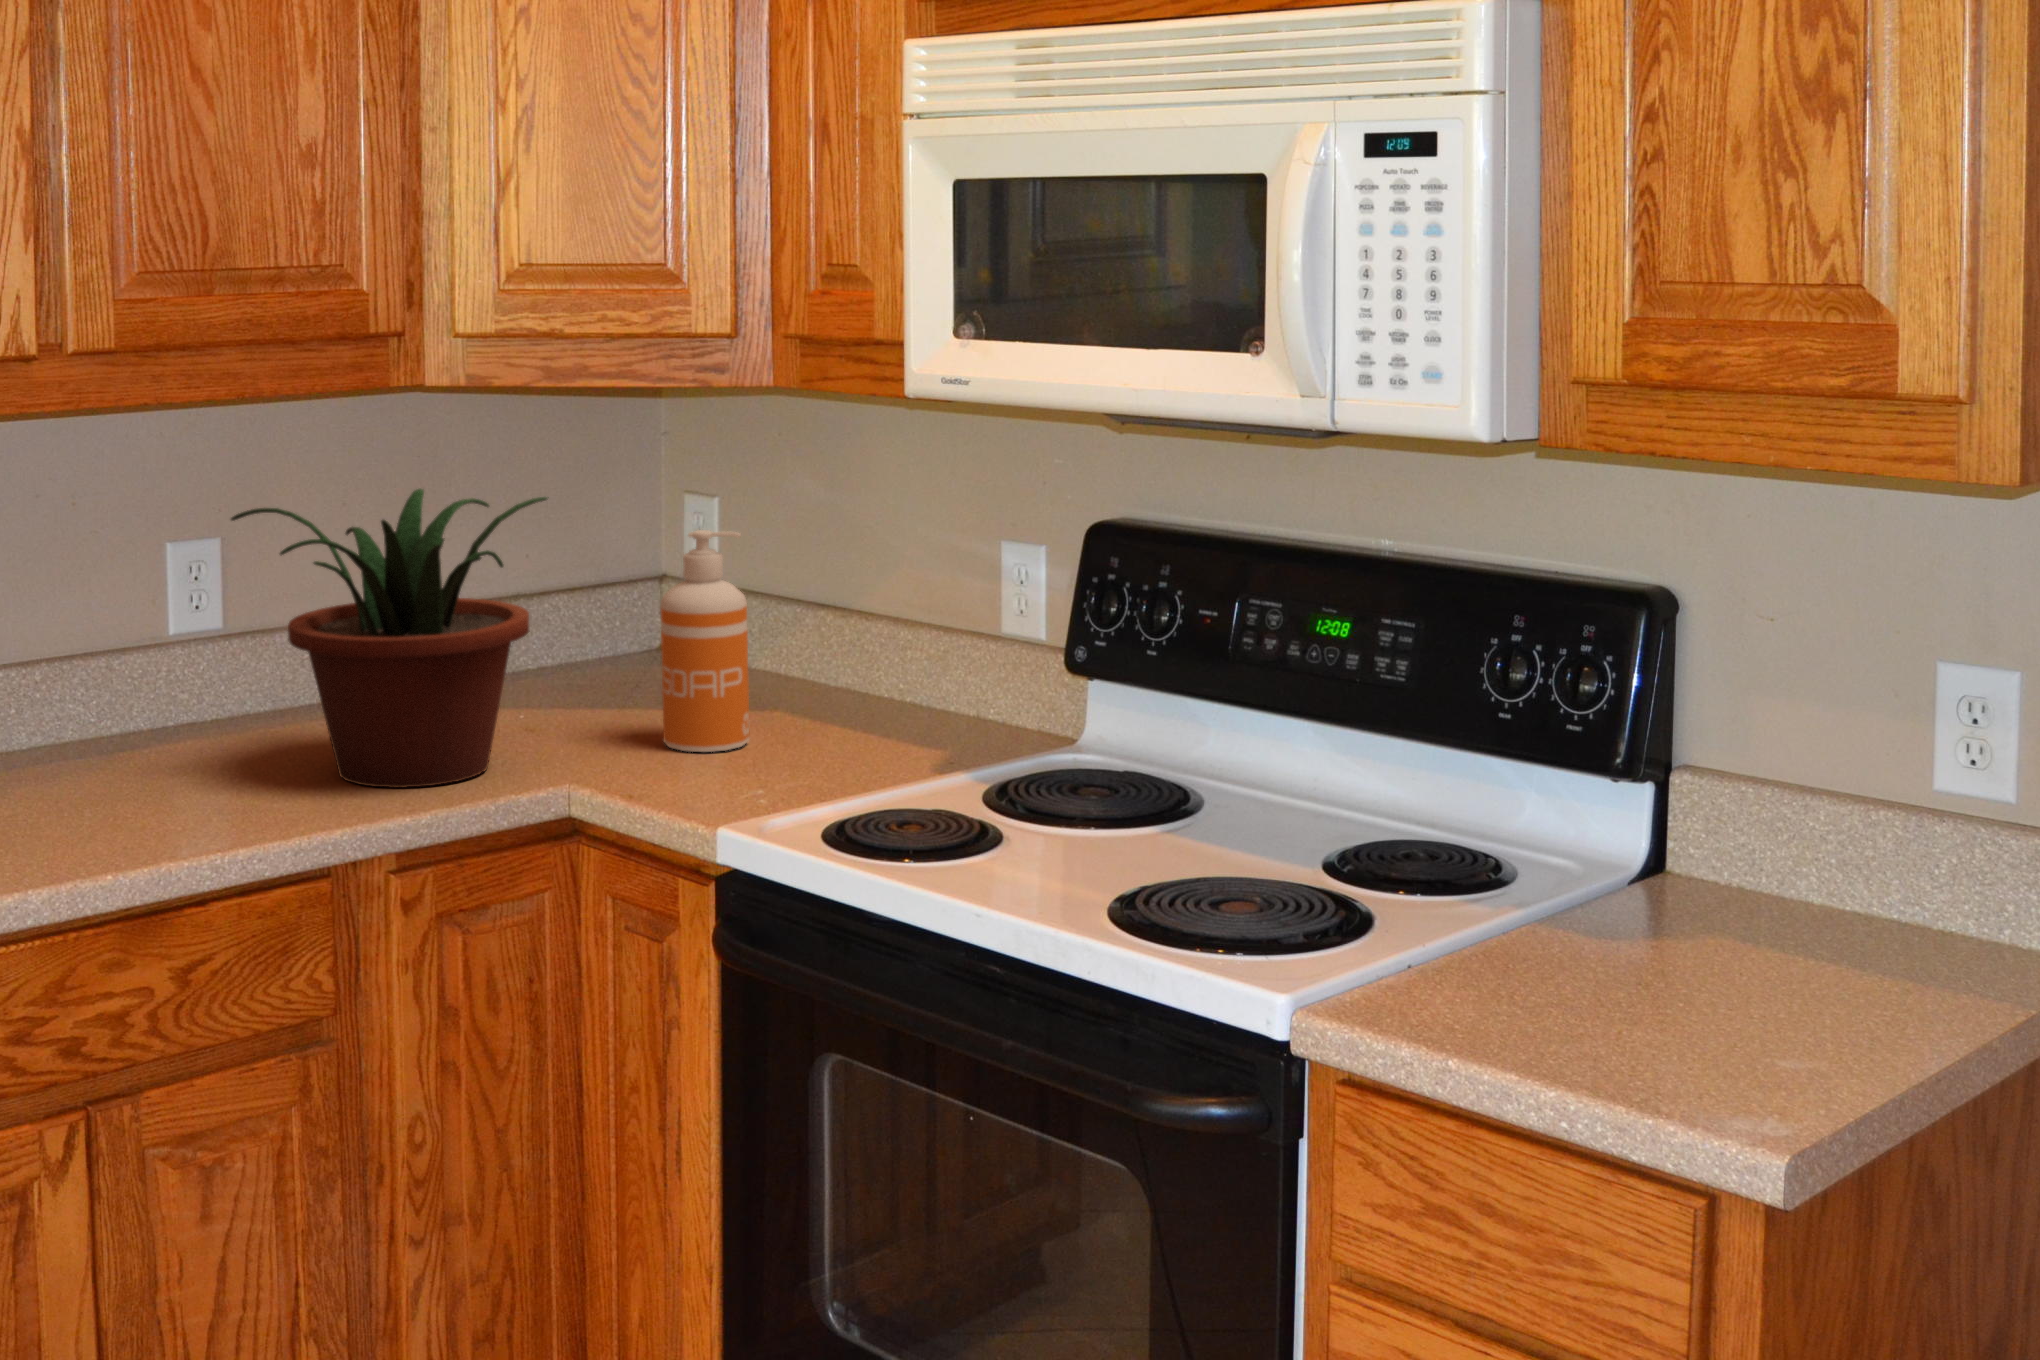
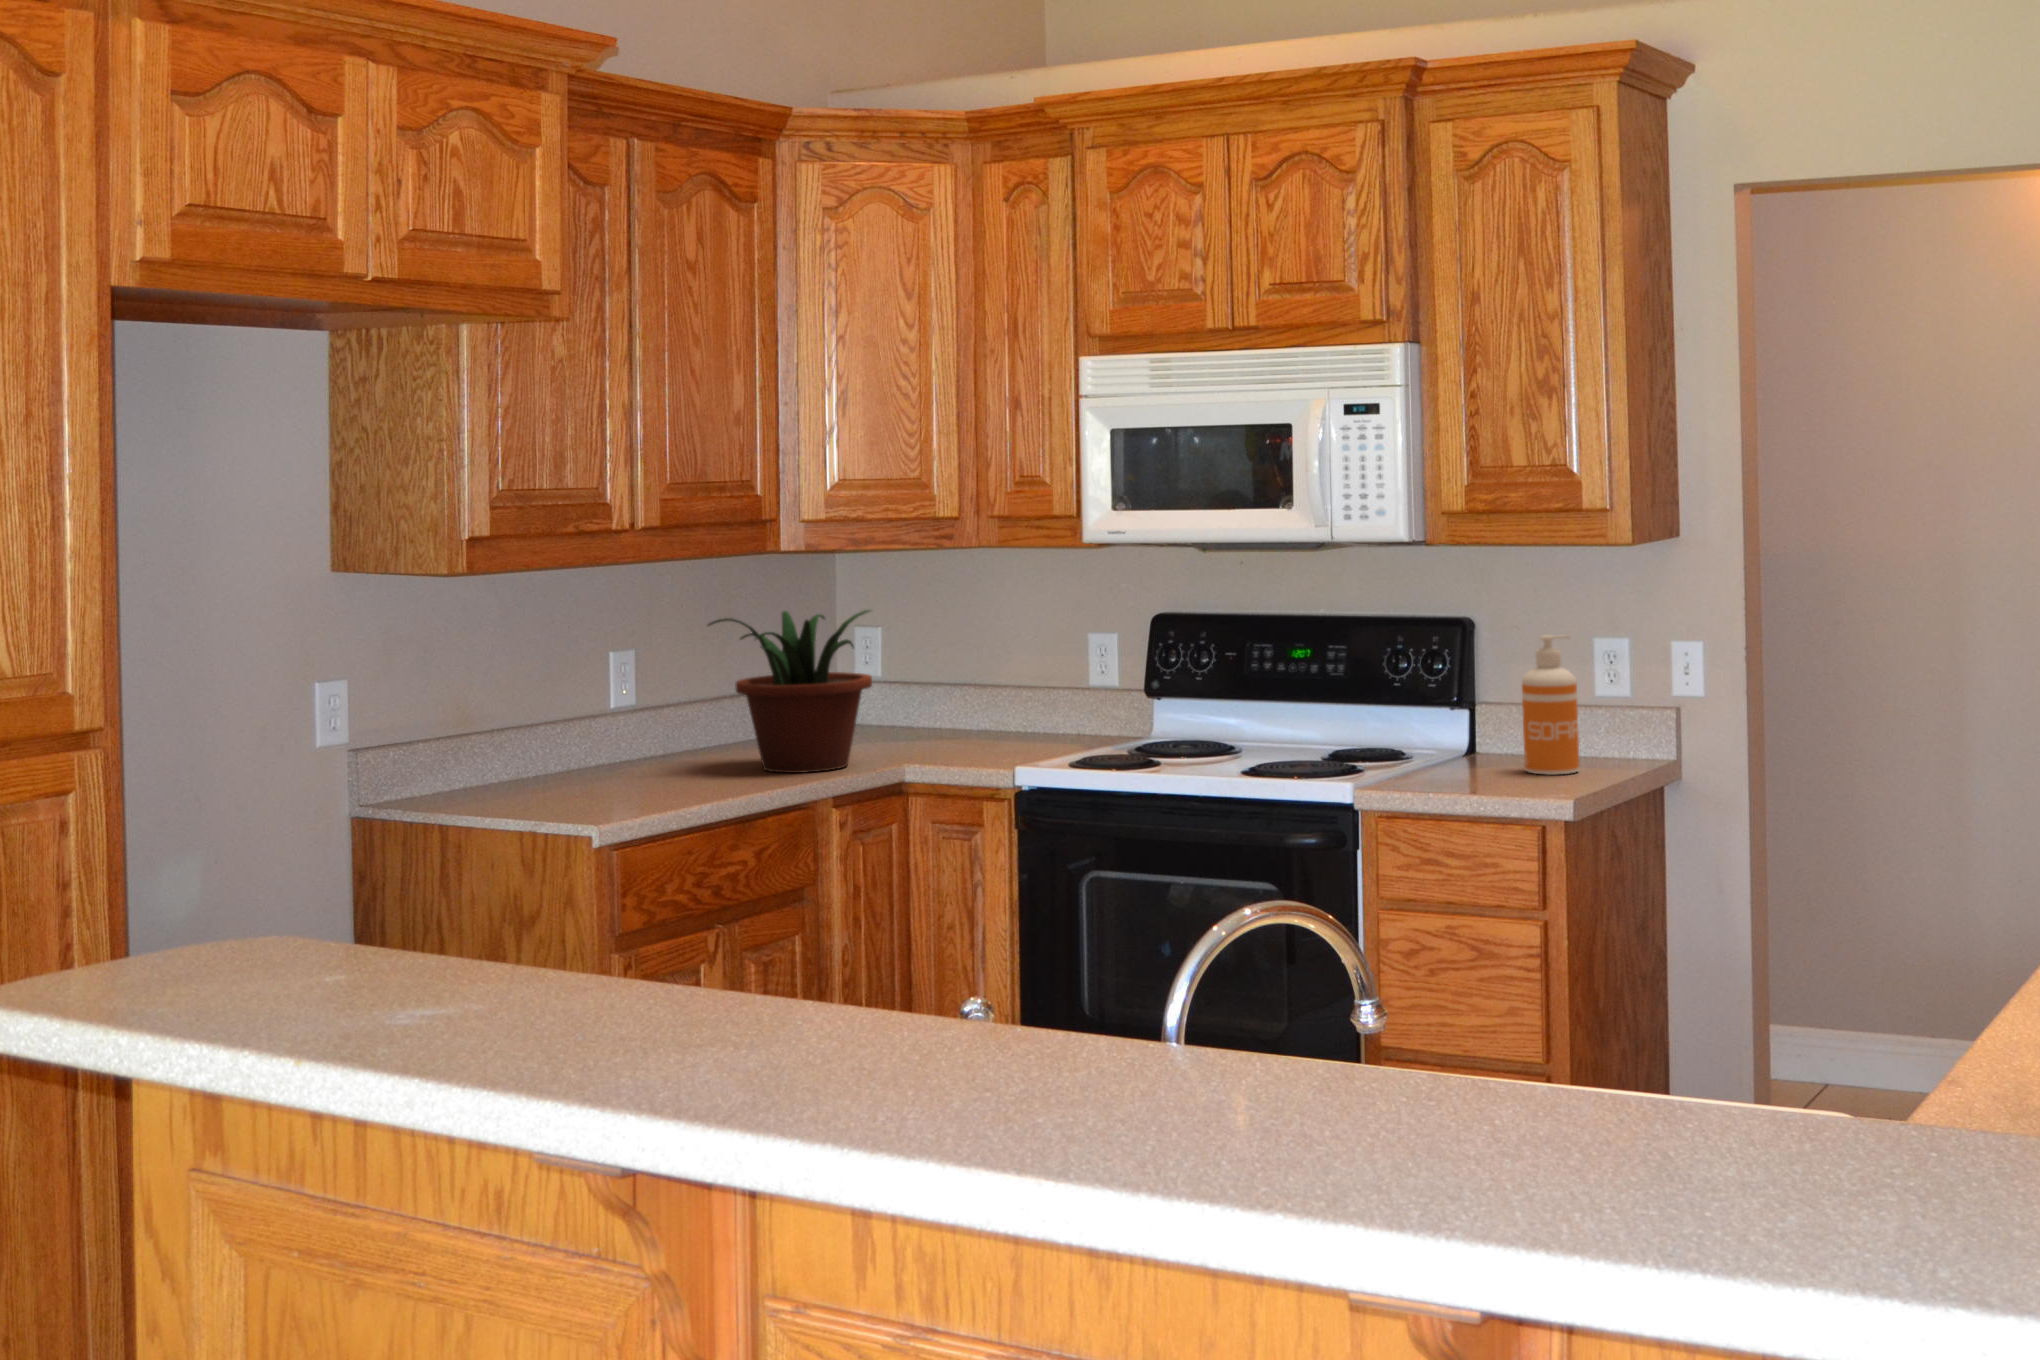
soap dispenser: present [661,530,749,752] -> present [1522,635,1580,775]

